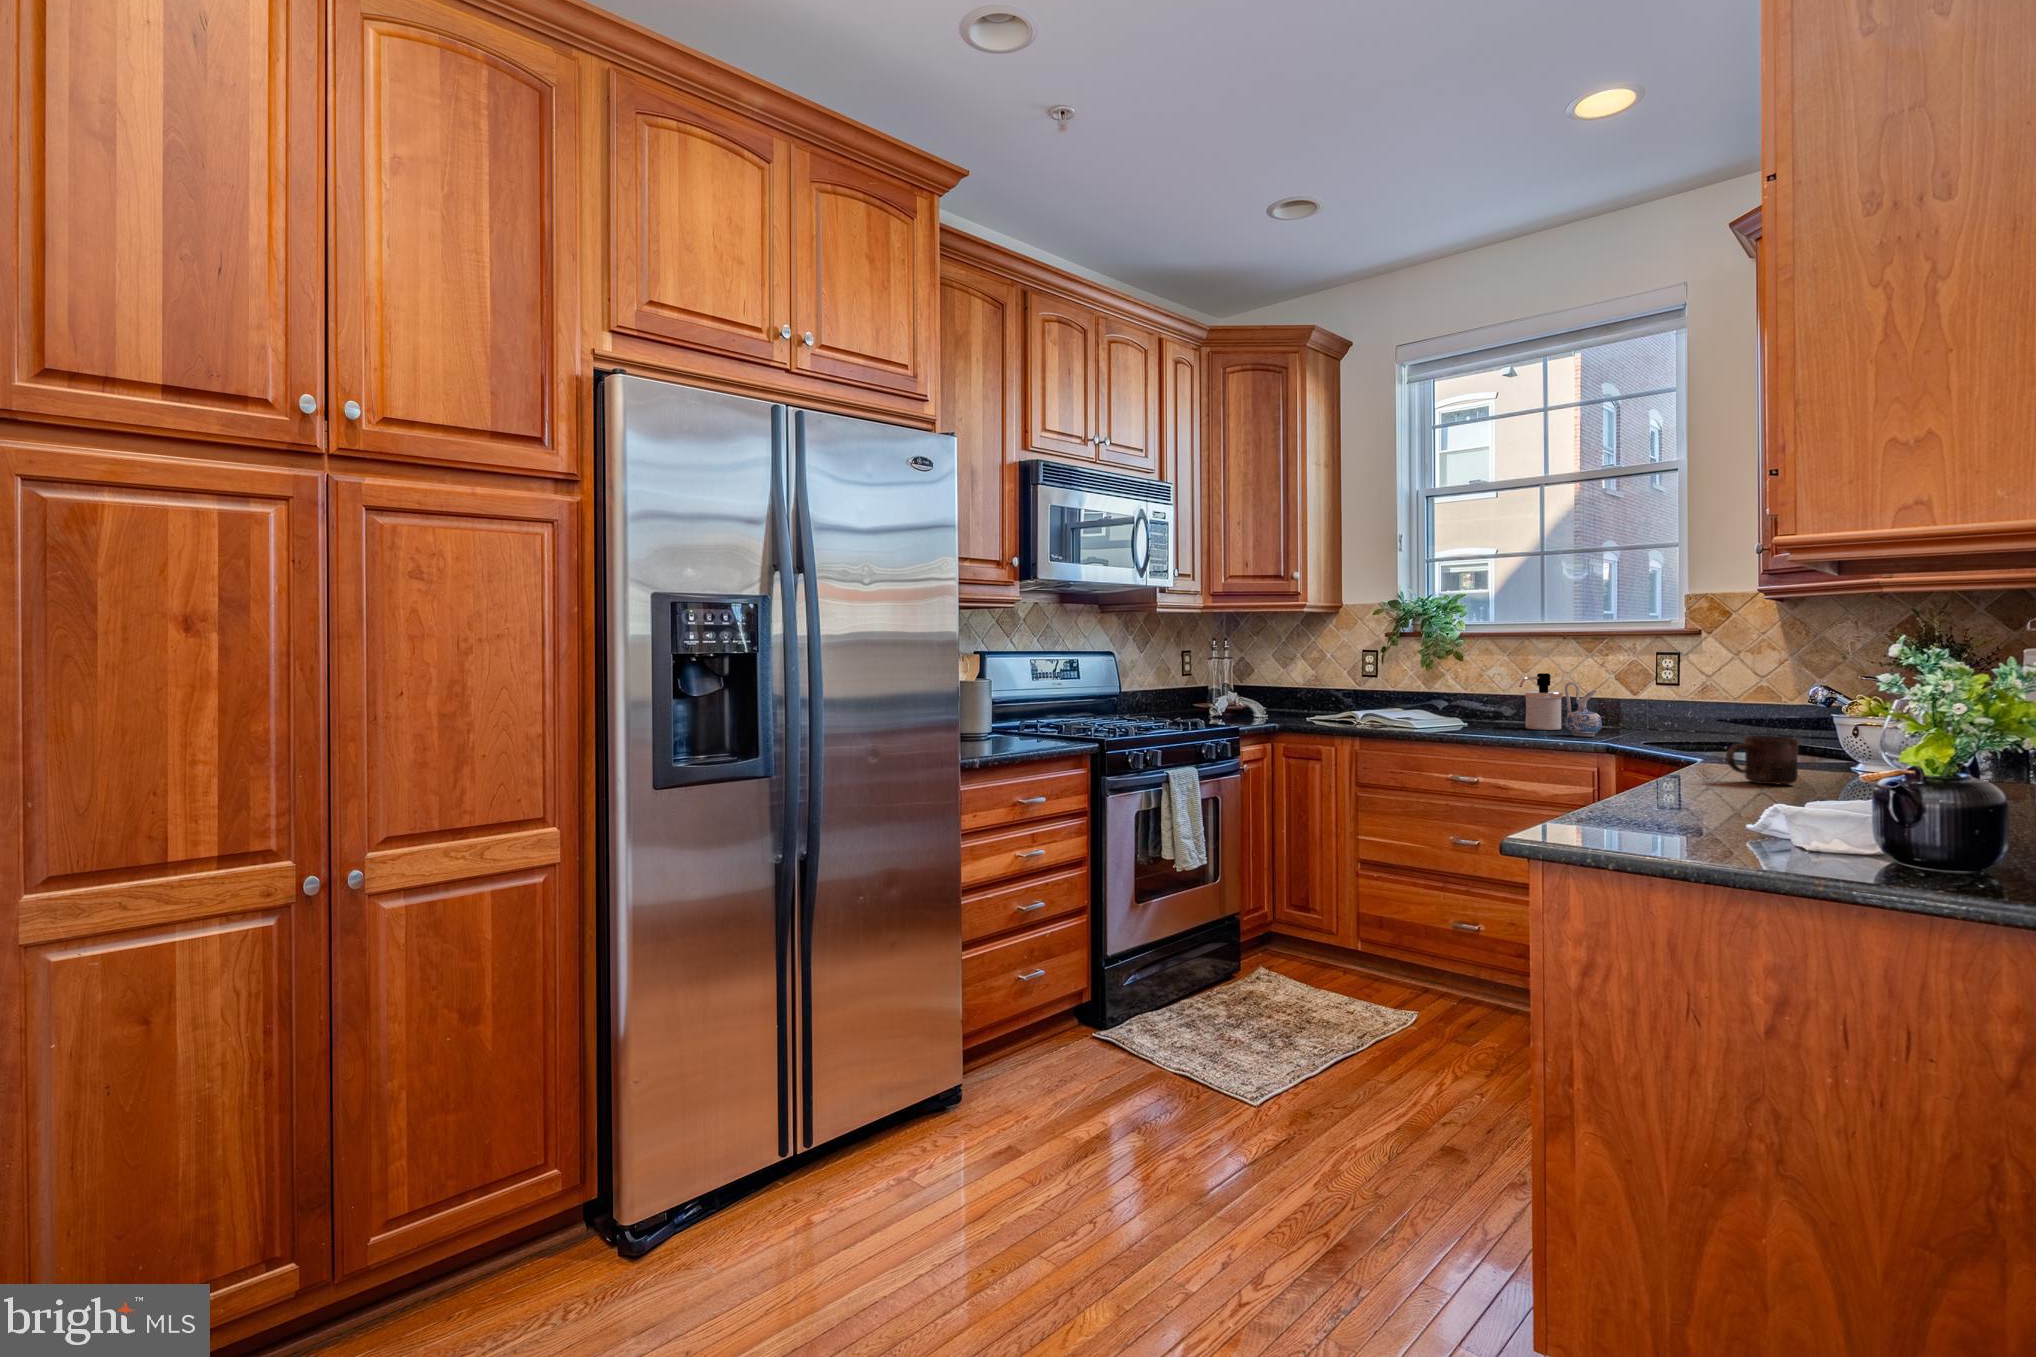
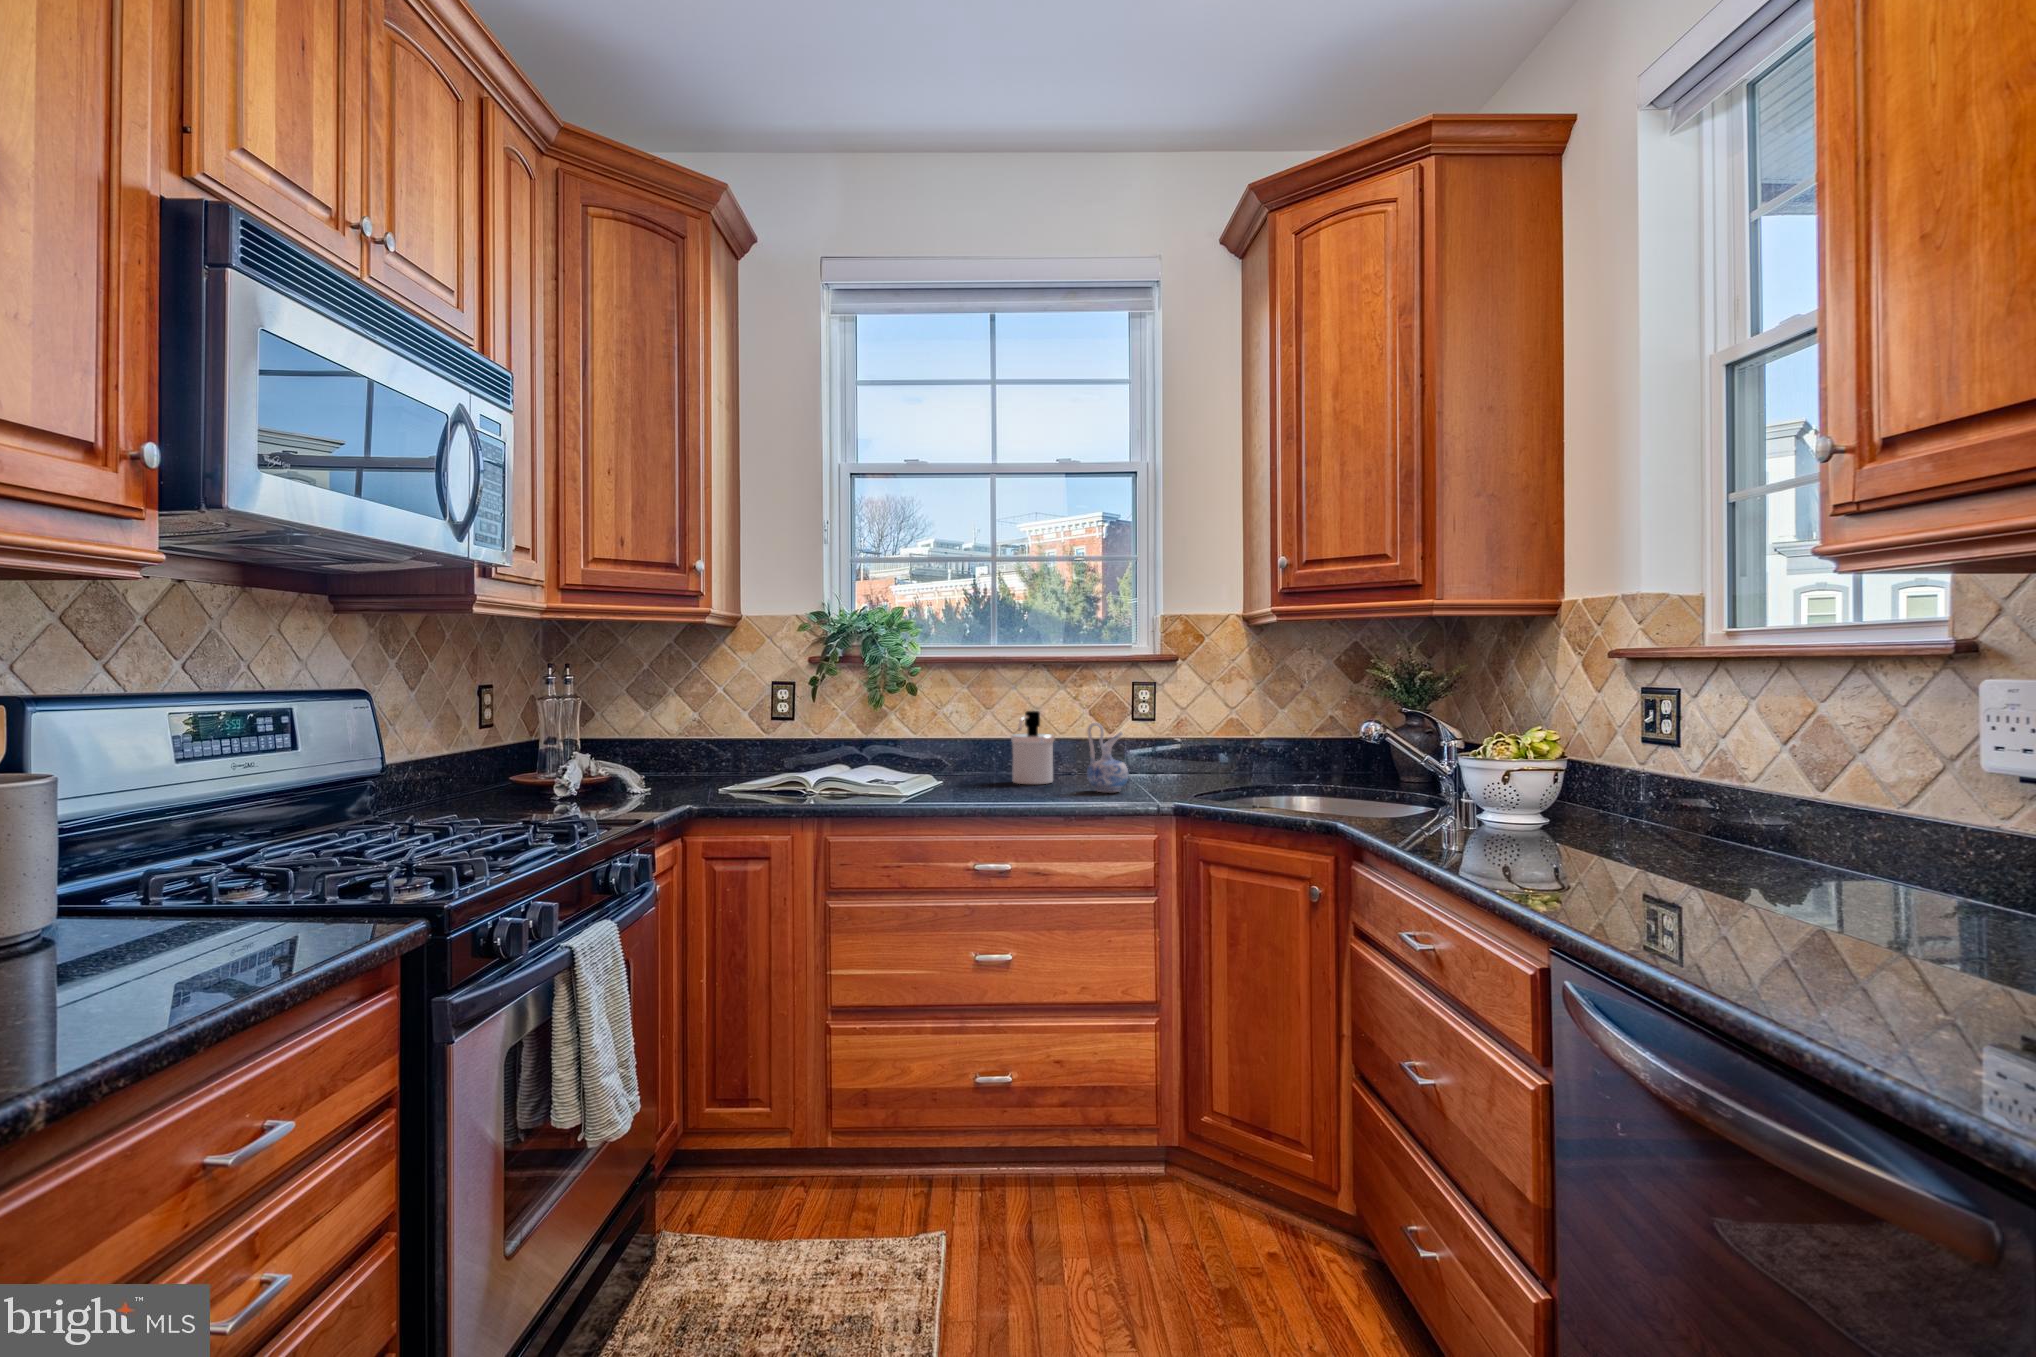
mug: present [1726,736,1798,784] -> none [1548,800,1617,869]

